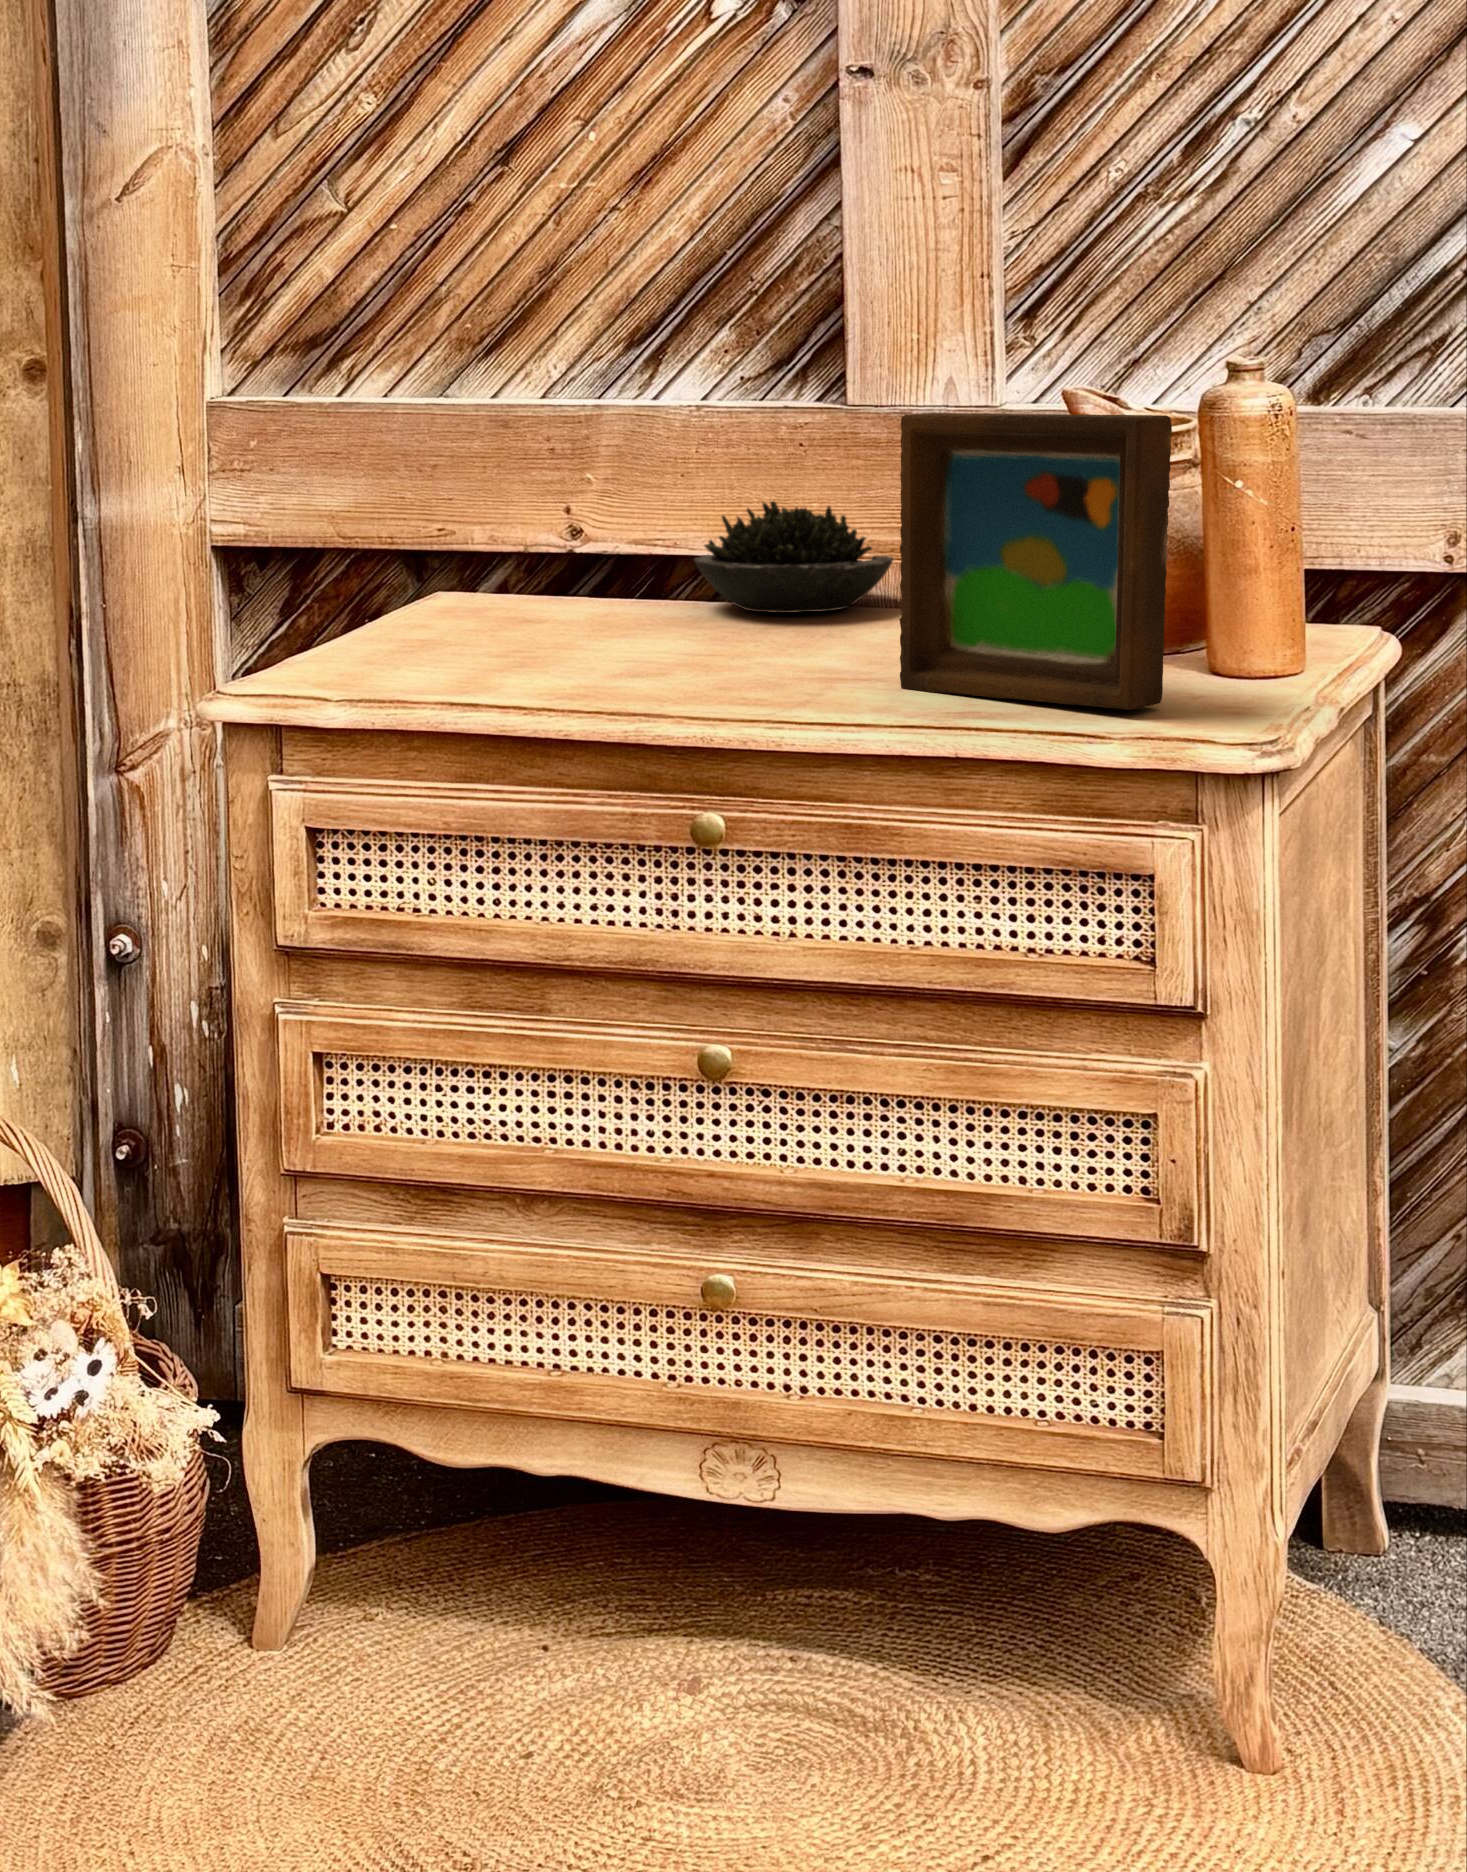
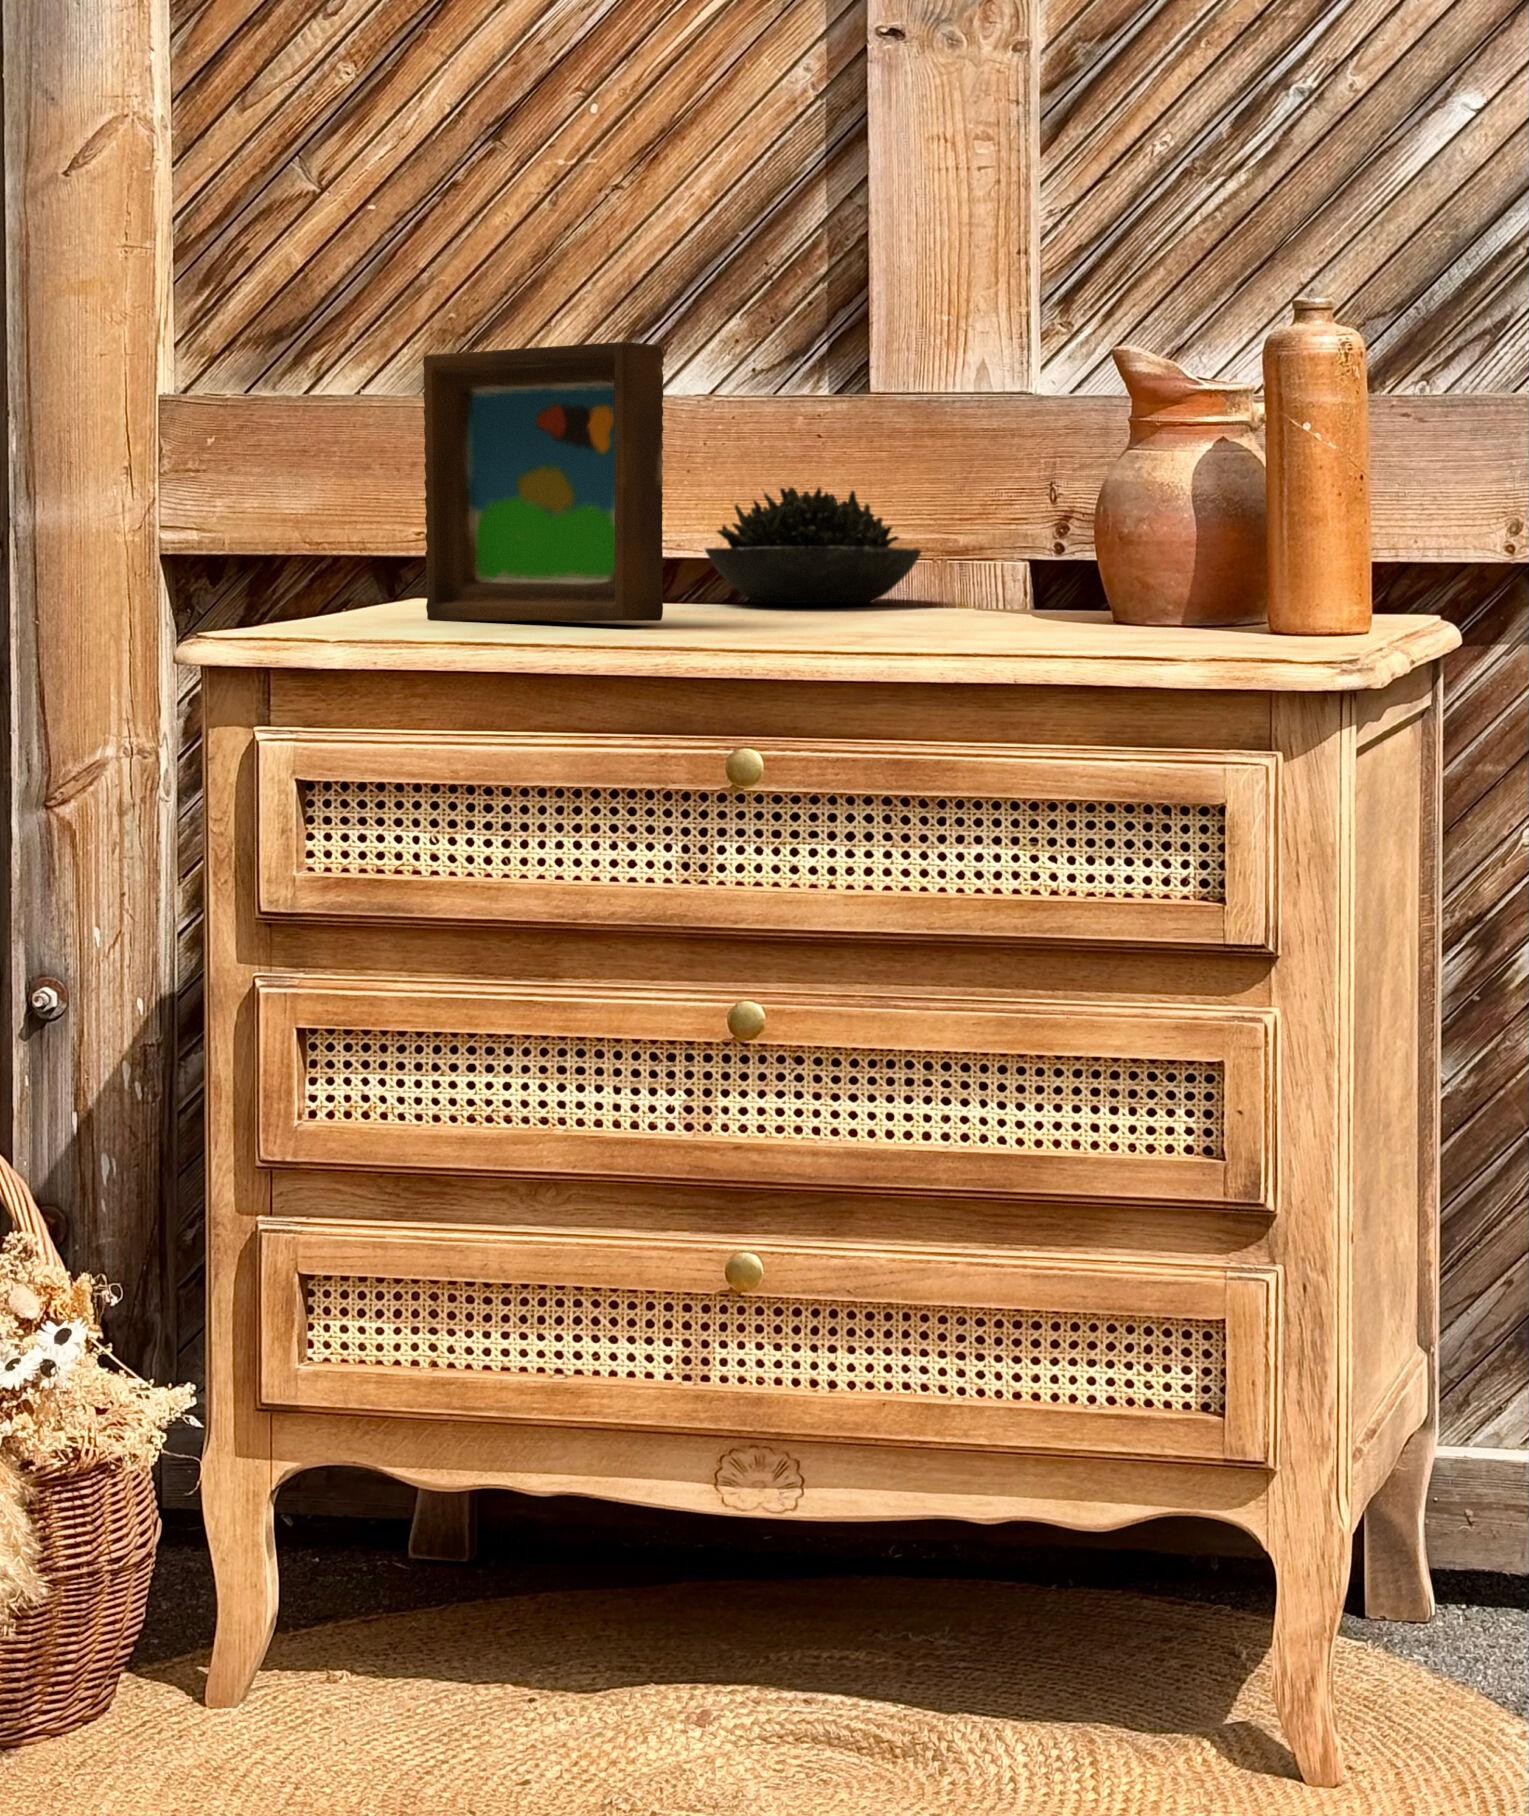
picture frame: present [900,413,1172,710] -> present [423,342,664,621]

